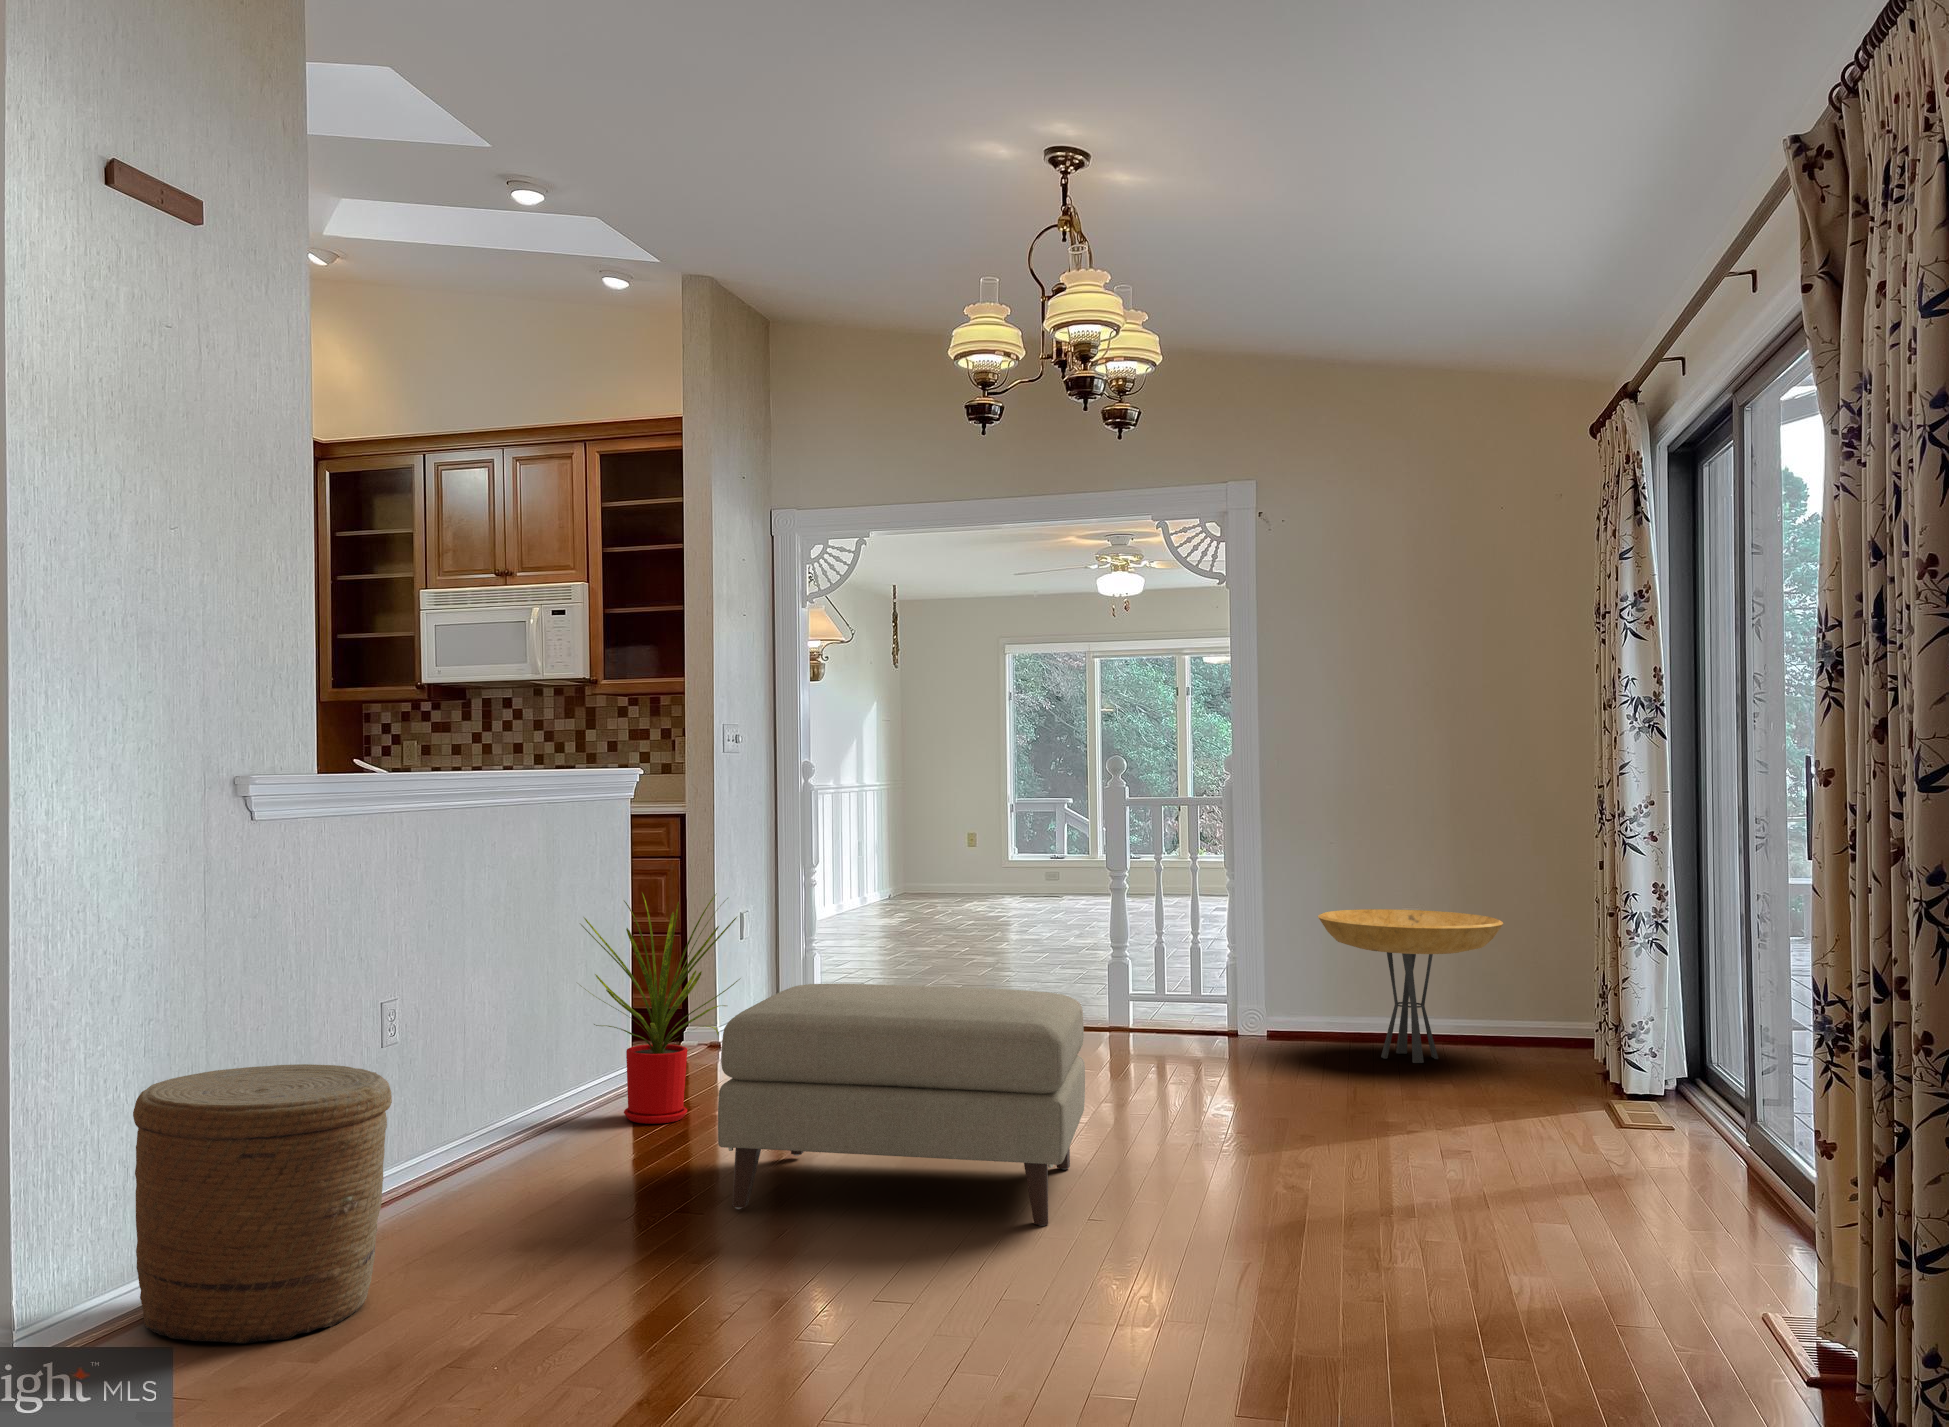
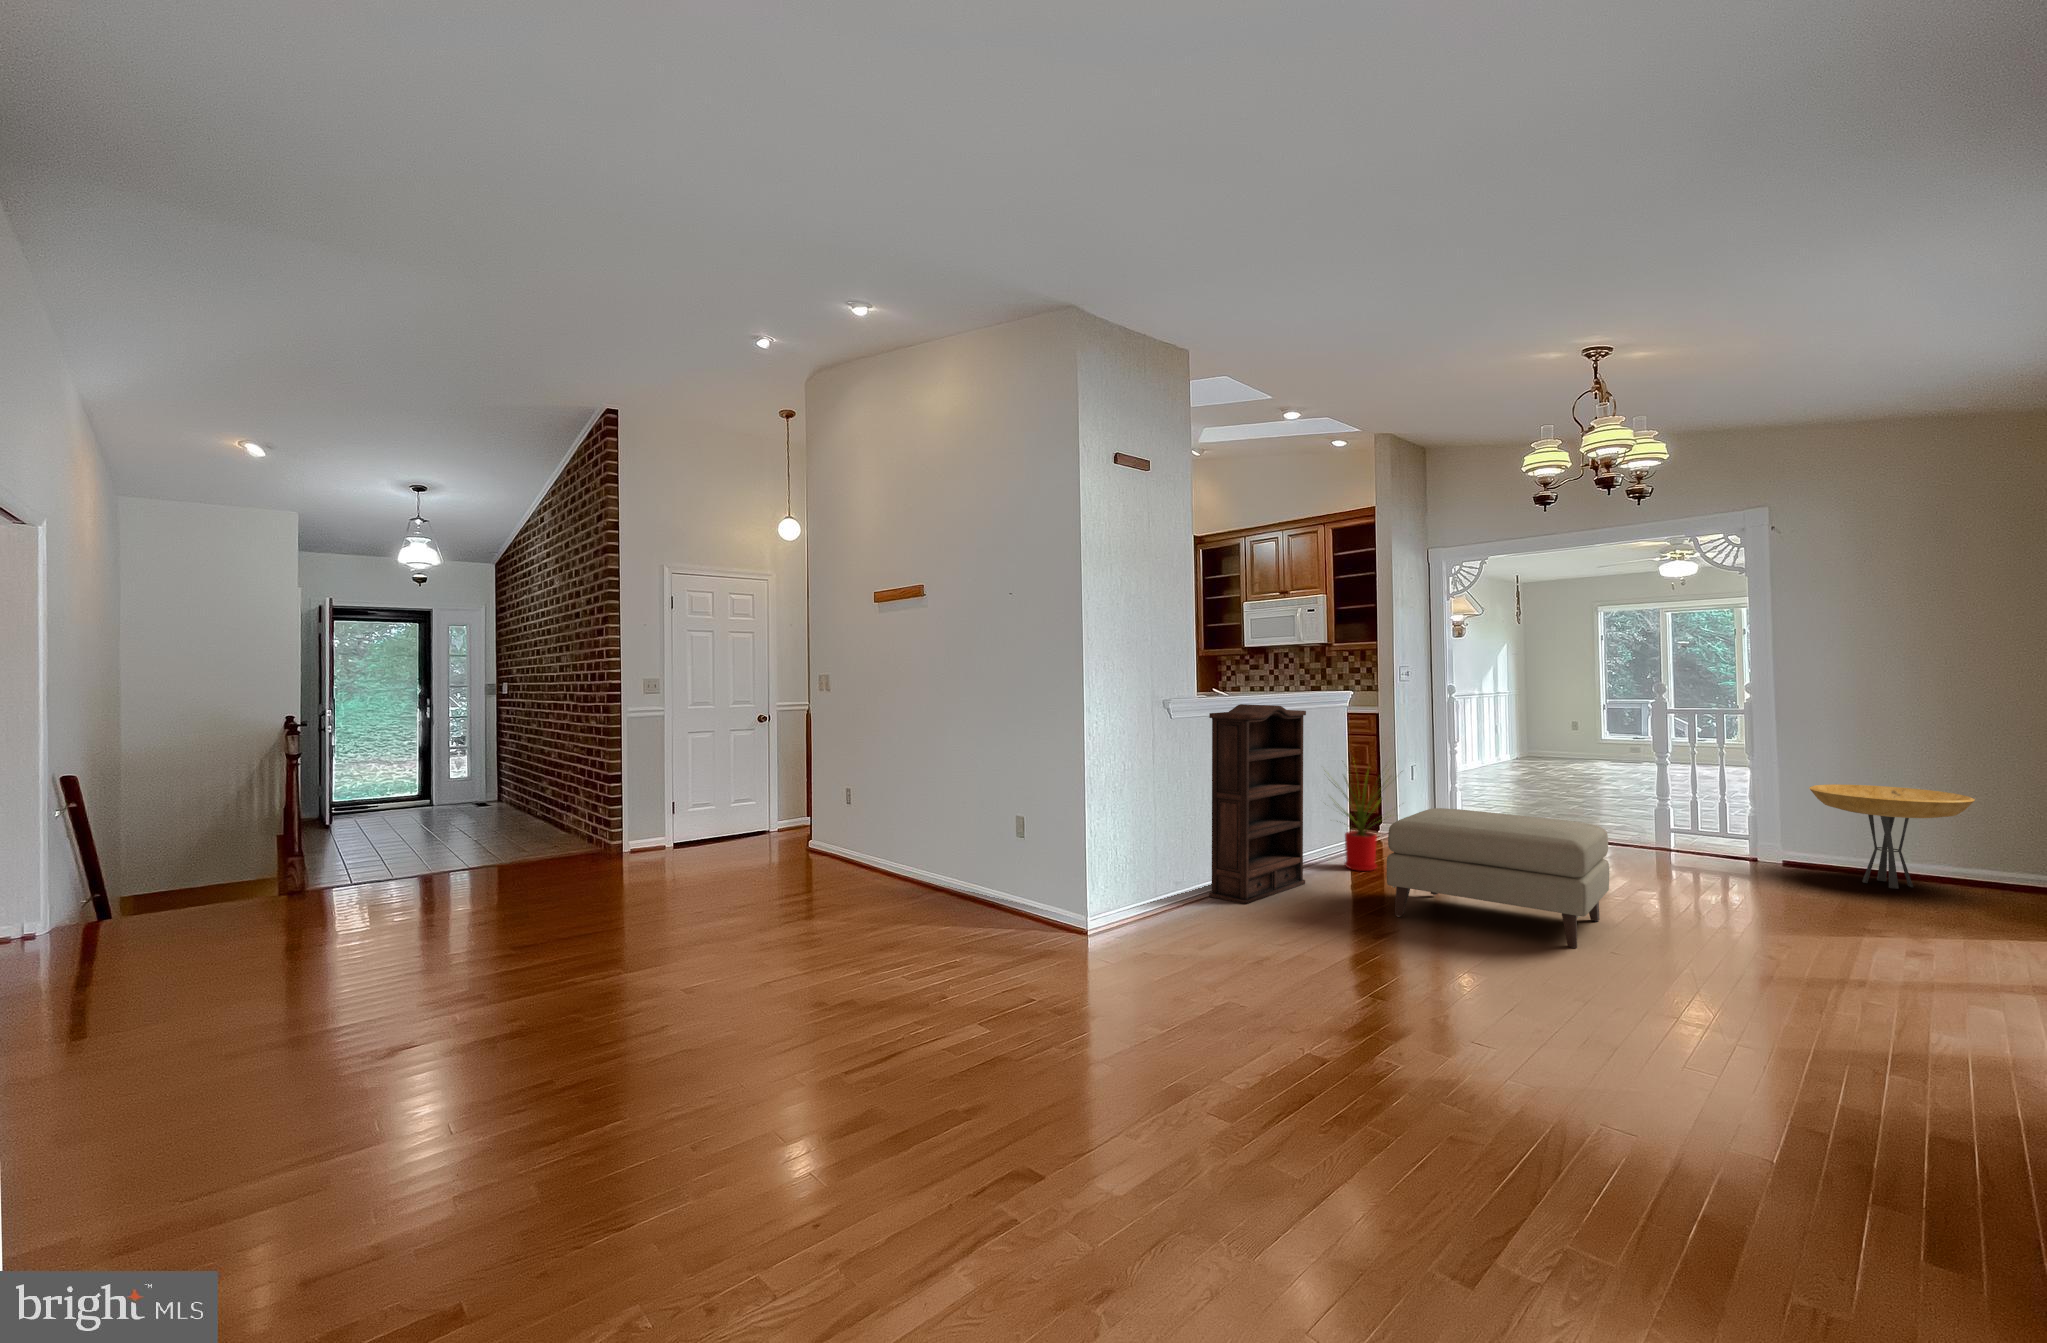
bookshelf: none [338,785,558,1228] -> present [1209,704,1306,904]
woven basket: present [133,1064,392,1344] -> none [1127,827,1229,942]

